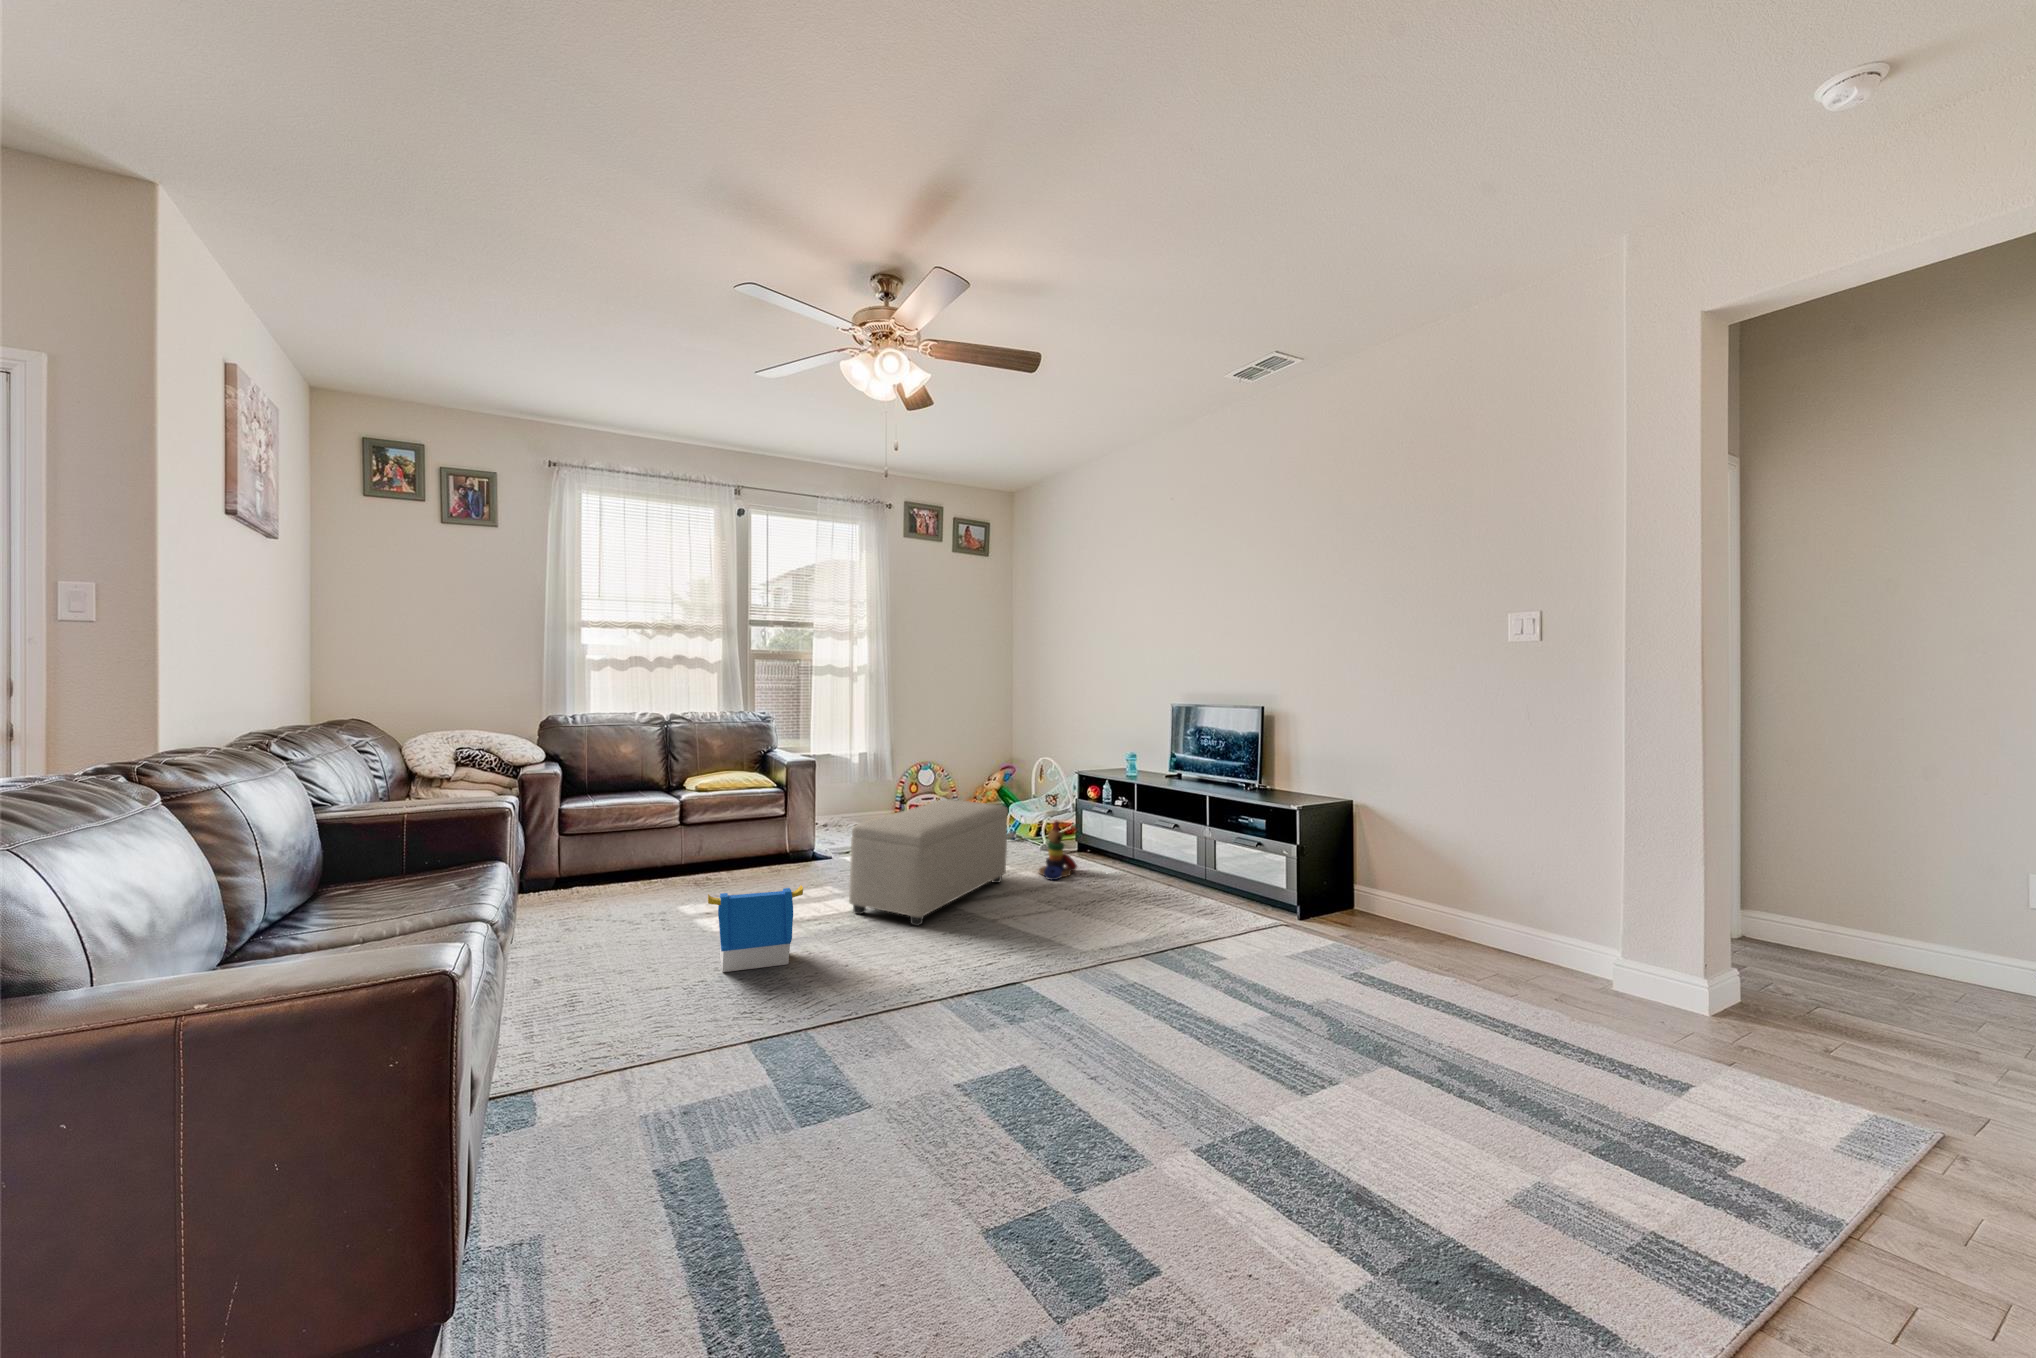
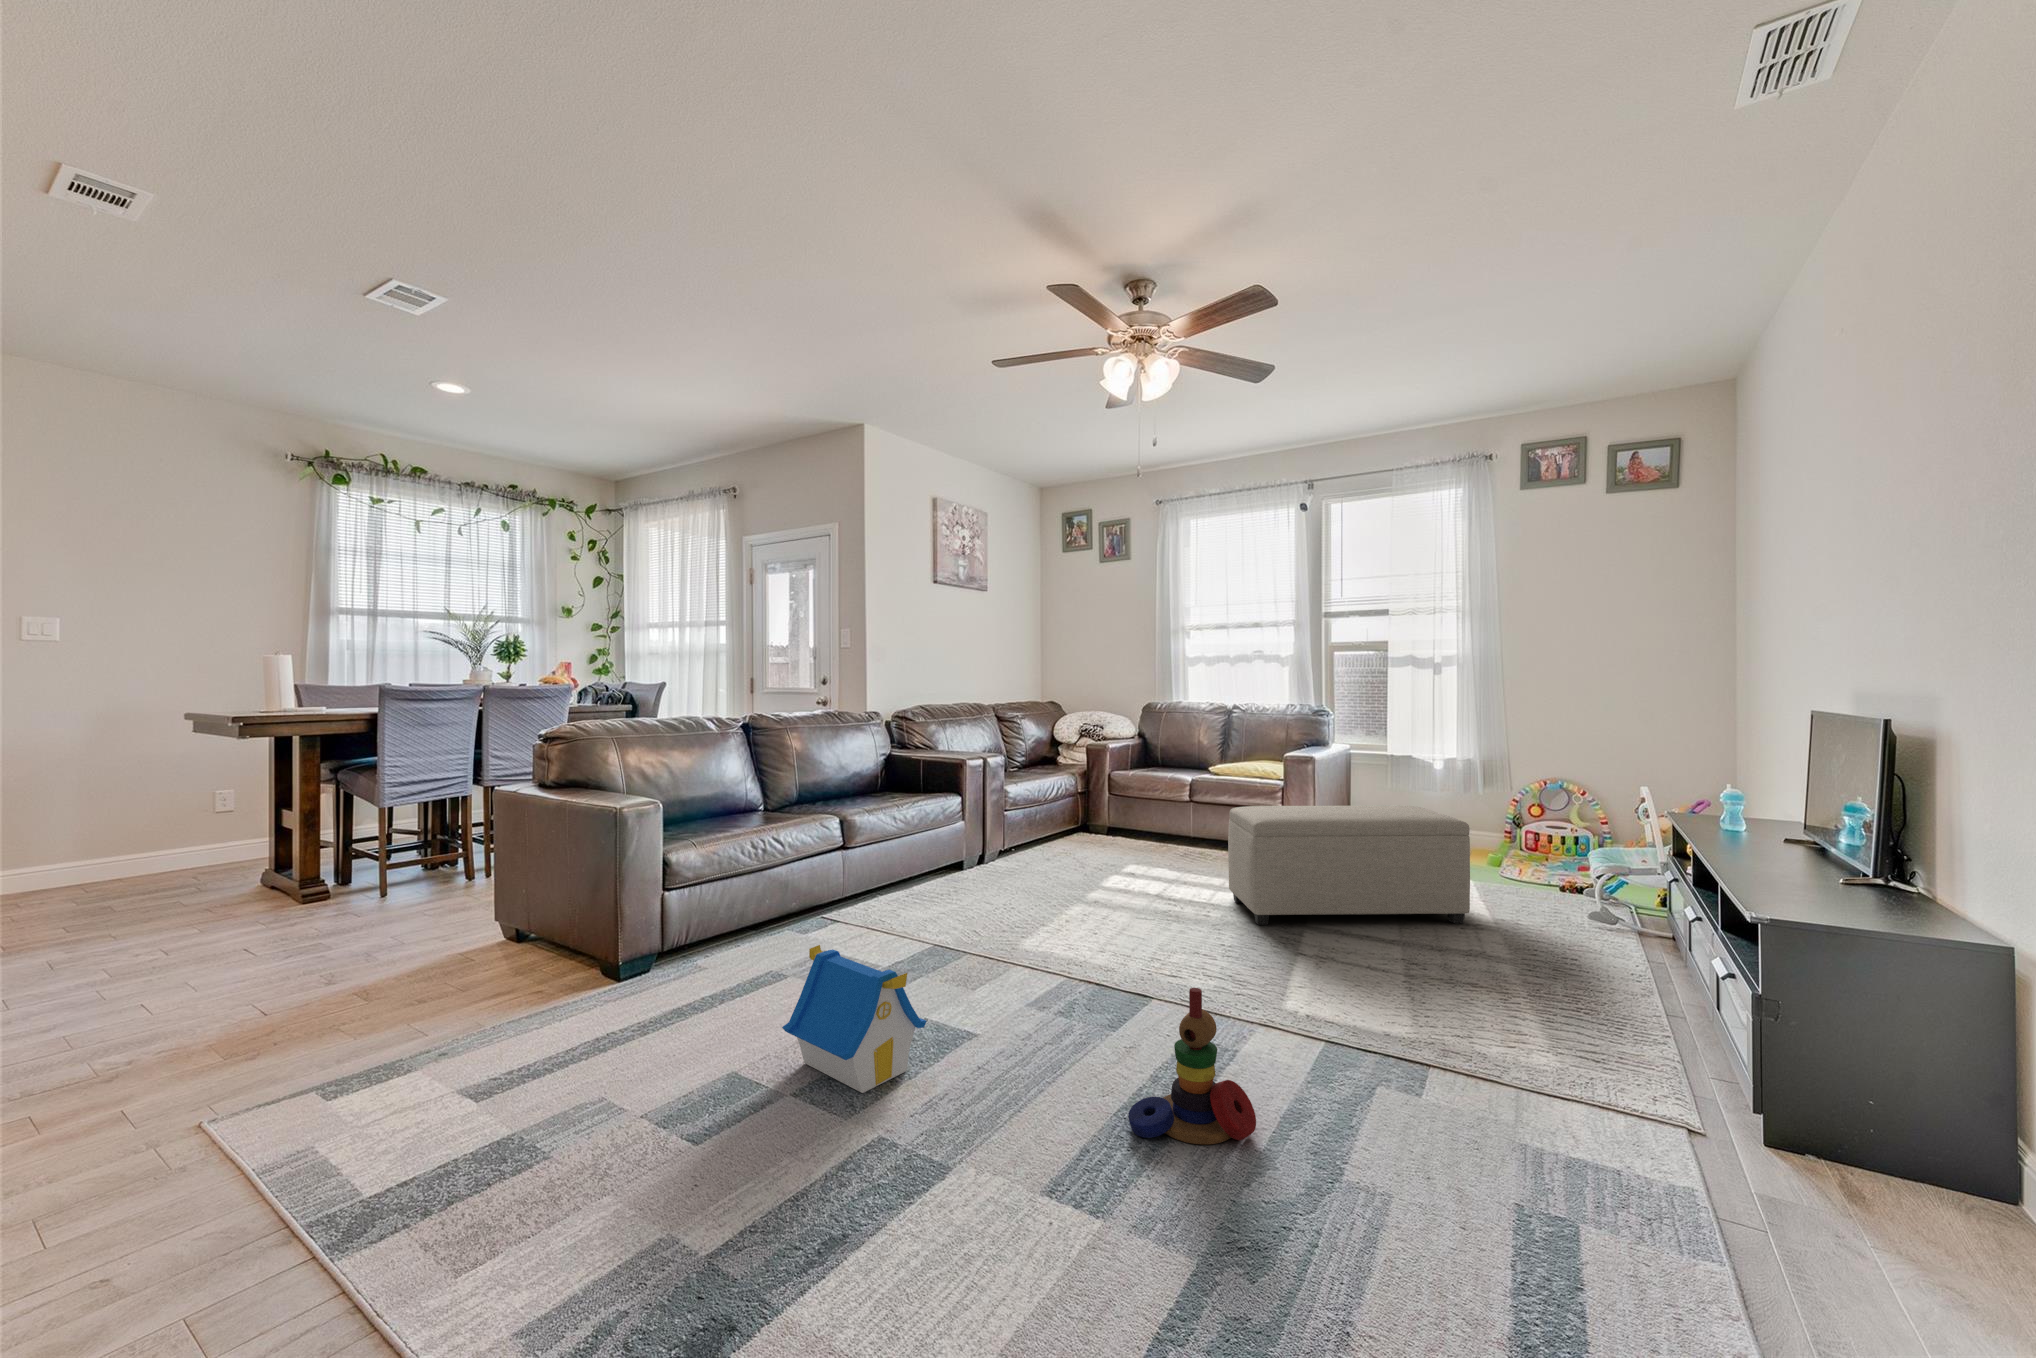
stacking toy: present [1039,821,1077,880] -> present [1128,988,1256,1145]
toy house: present [708,885,803,972] -> present [782,945,927,1093]

